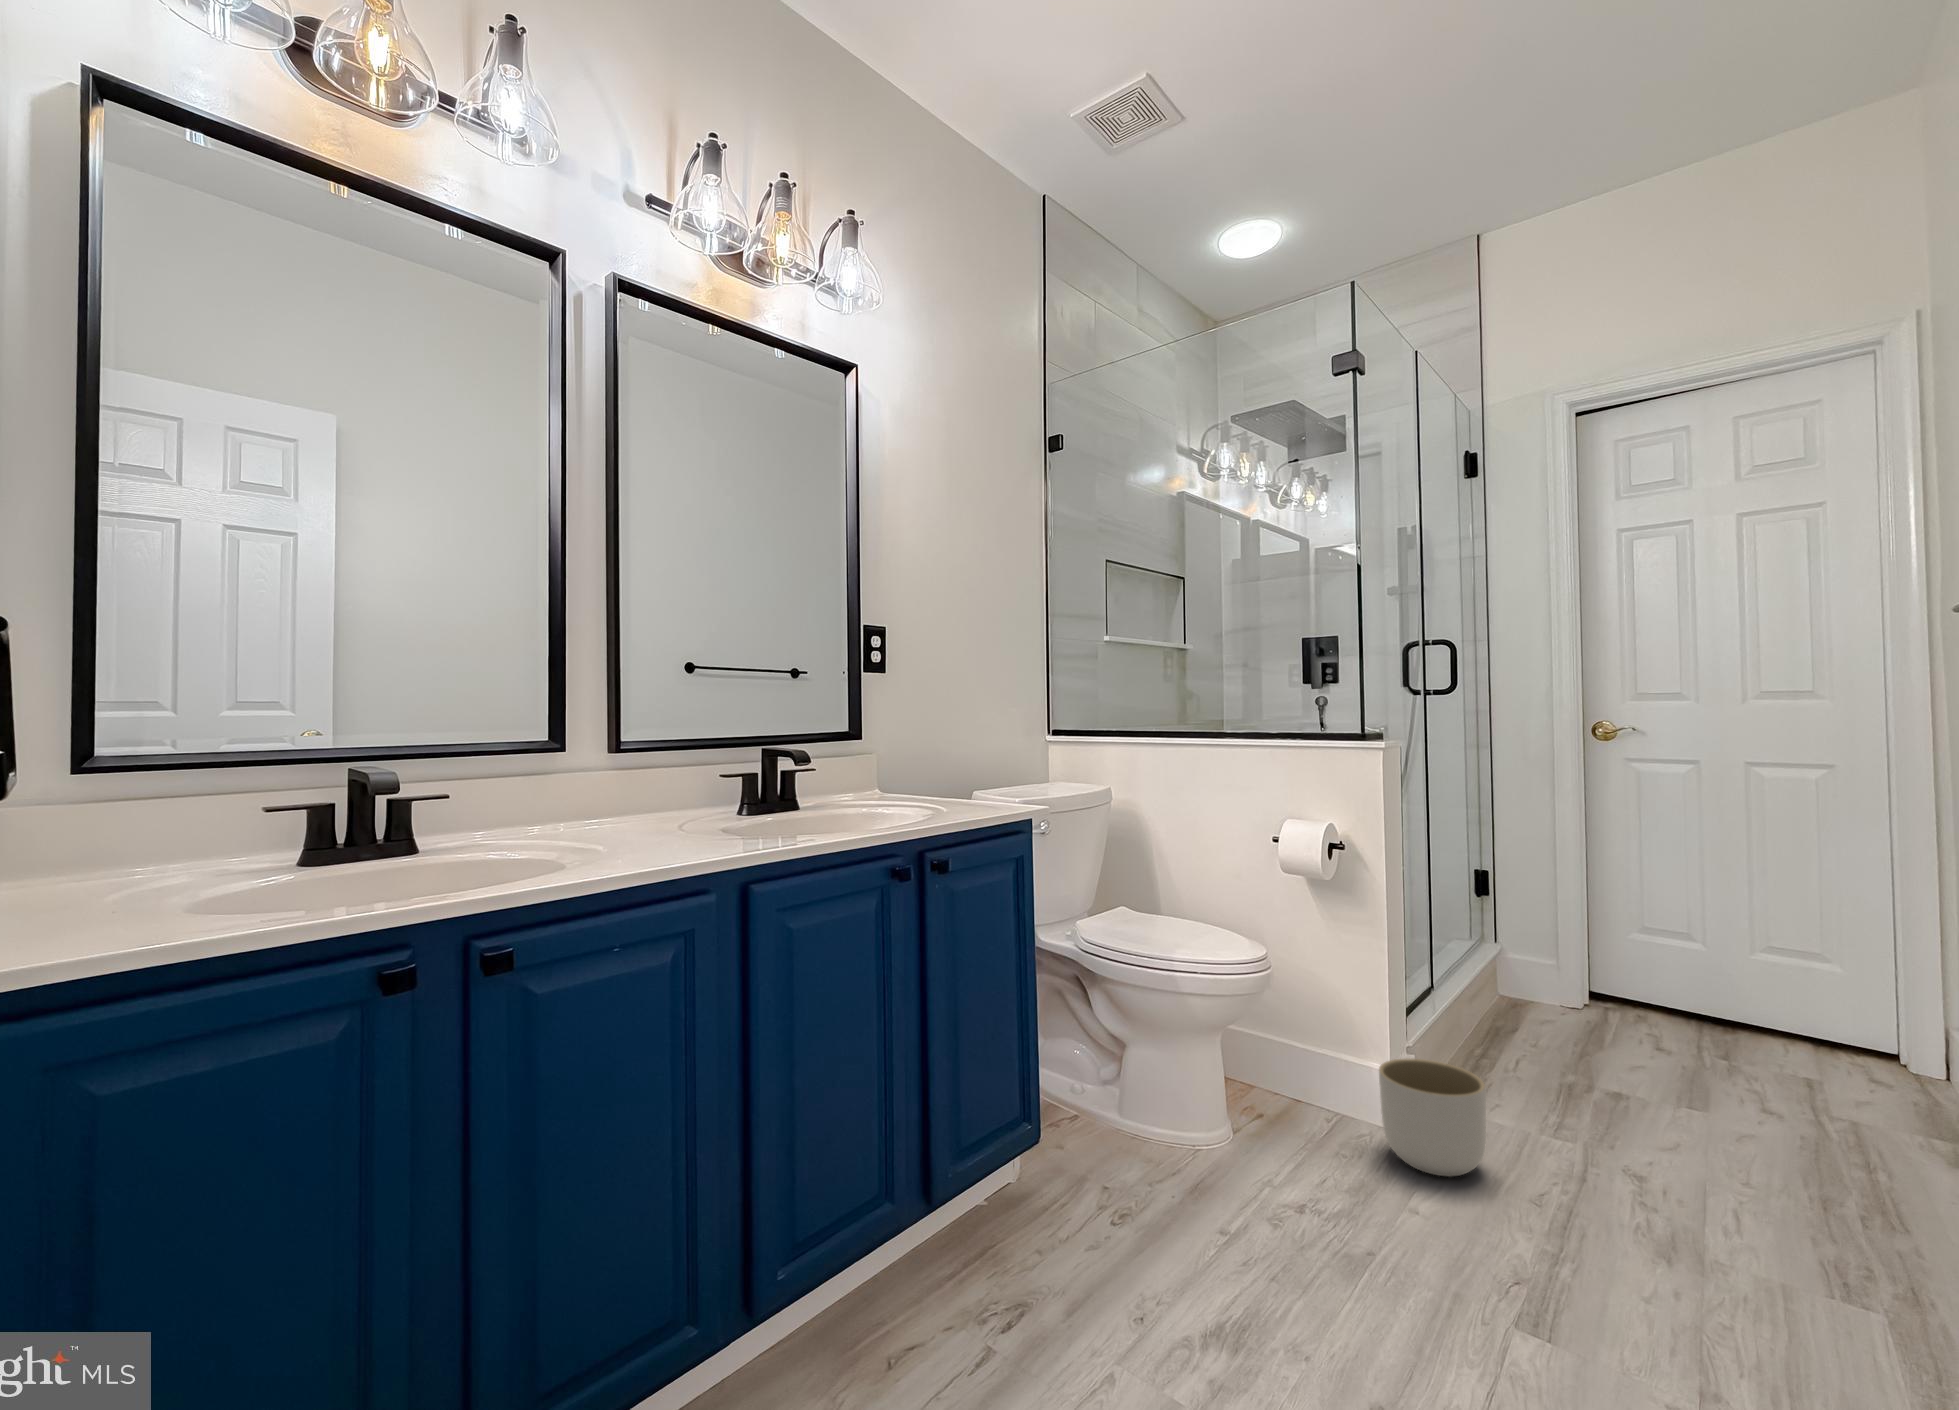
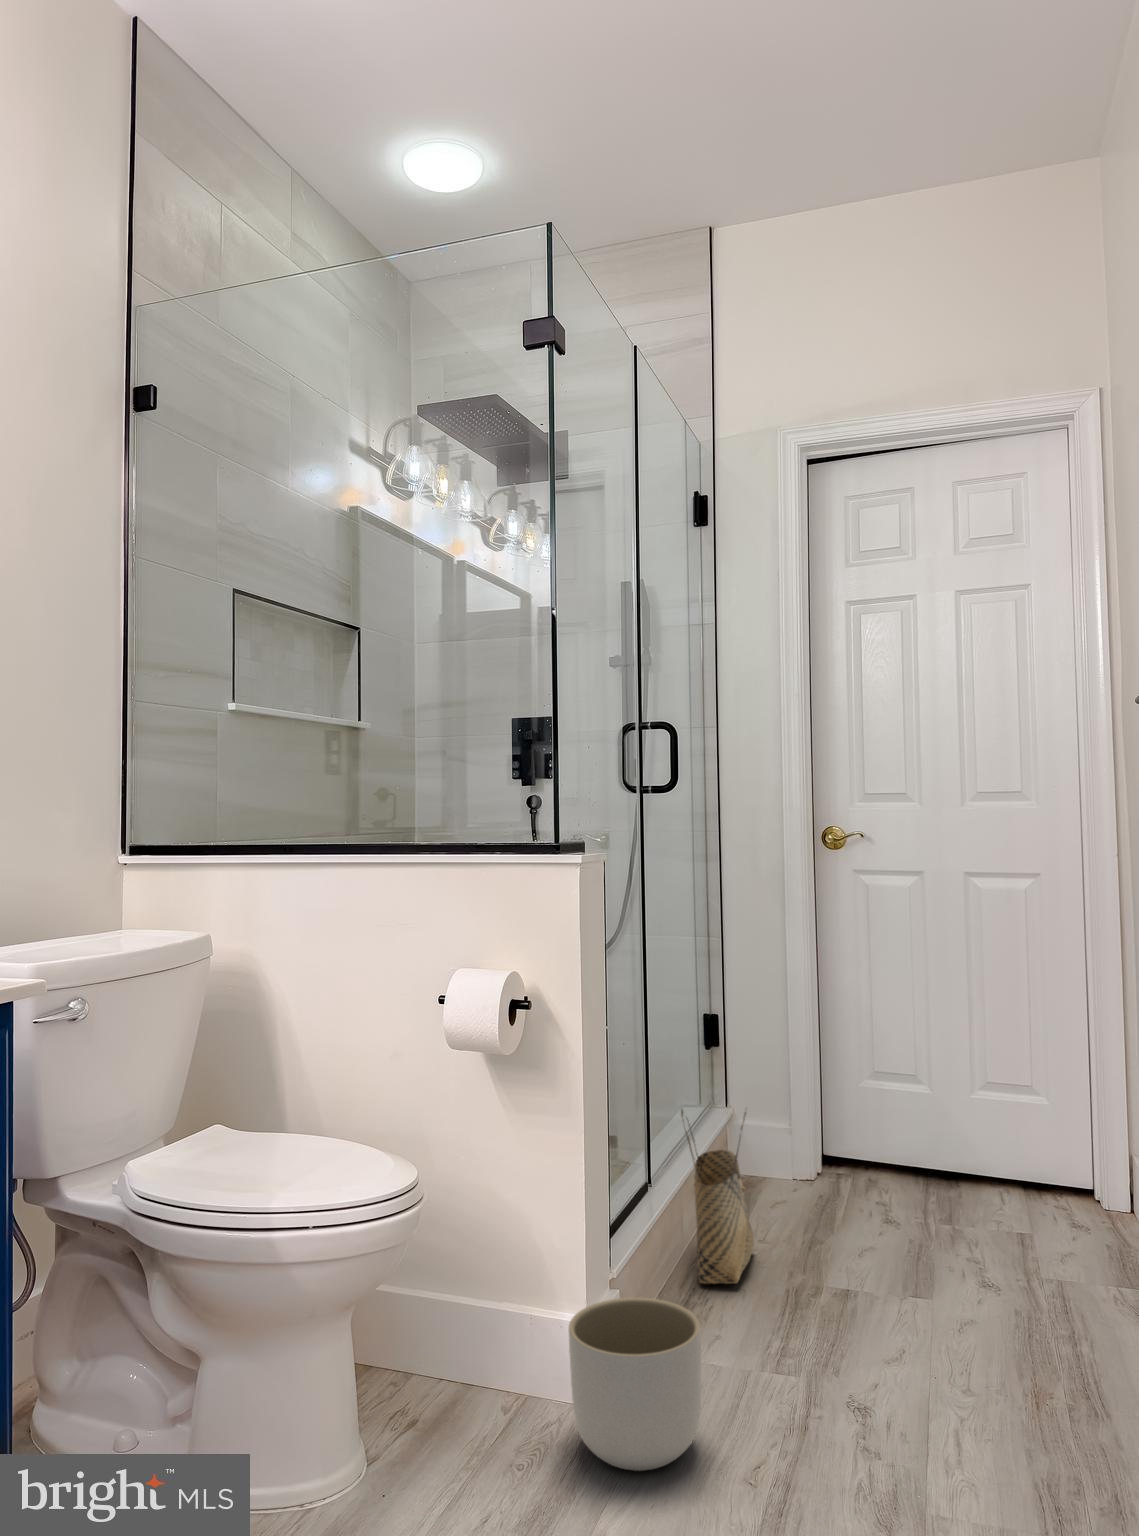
woven basket: none [1459,936,1525,1074] -> present [681,1108,754,1284]

